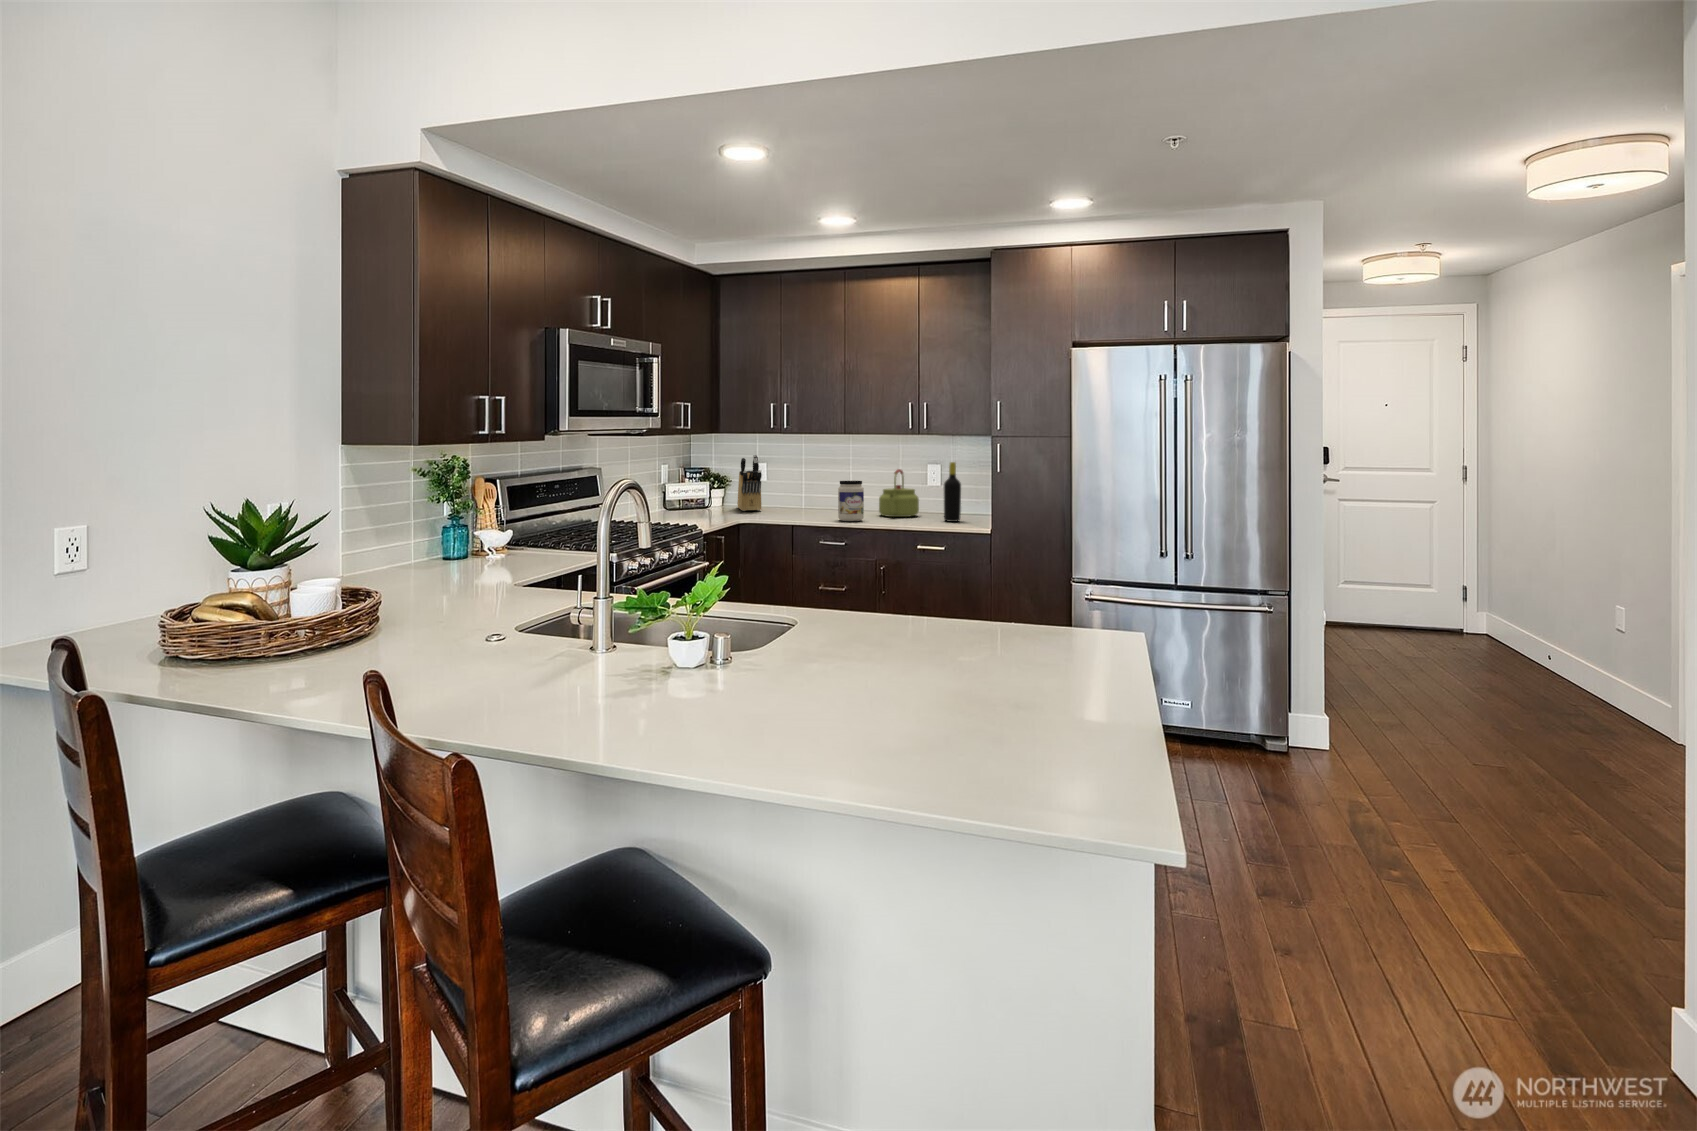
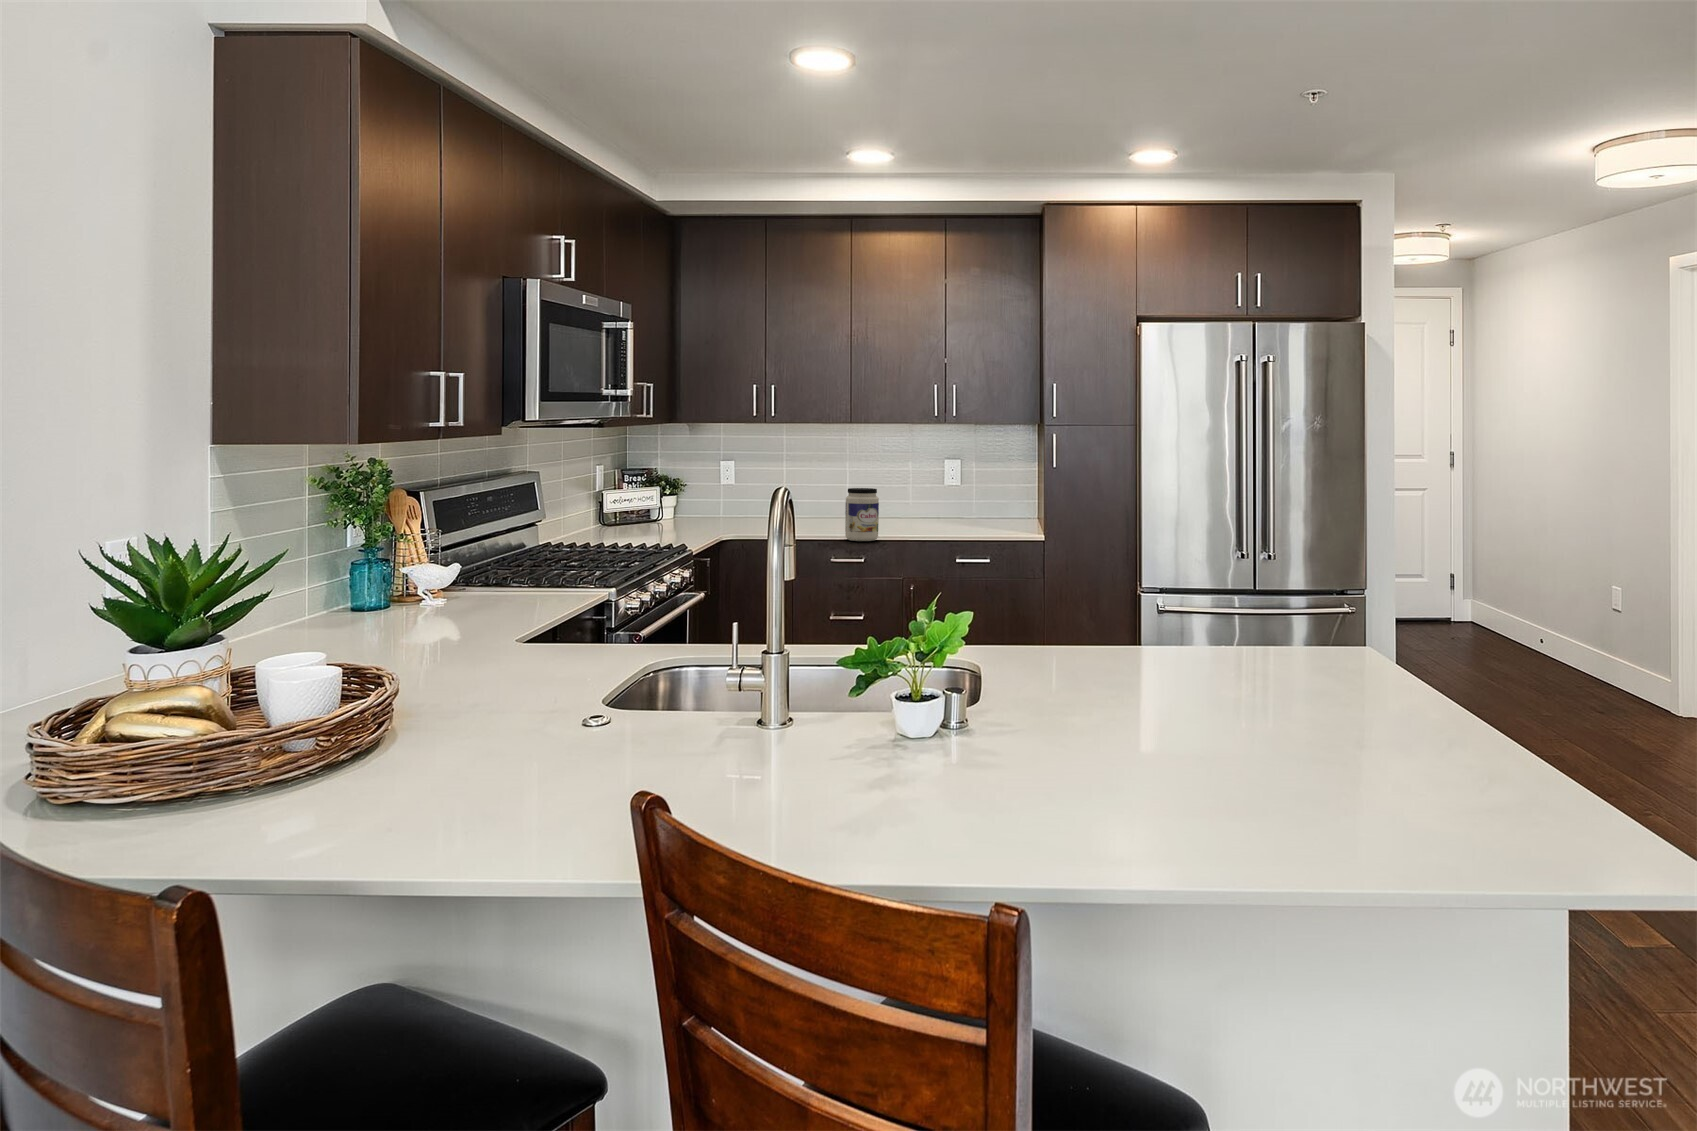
knife block: present [737,455,762,511] -> none [691,452,733,526]
bottle: present [944,462,961,522] -> none [977,465,1000,541]
kettle: present [879,469,919,517] -> none [886,473,937,534]

